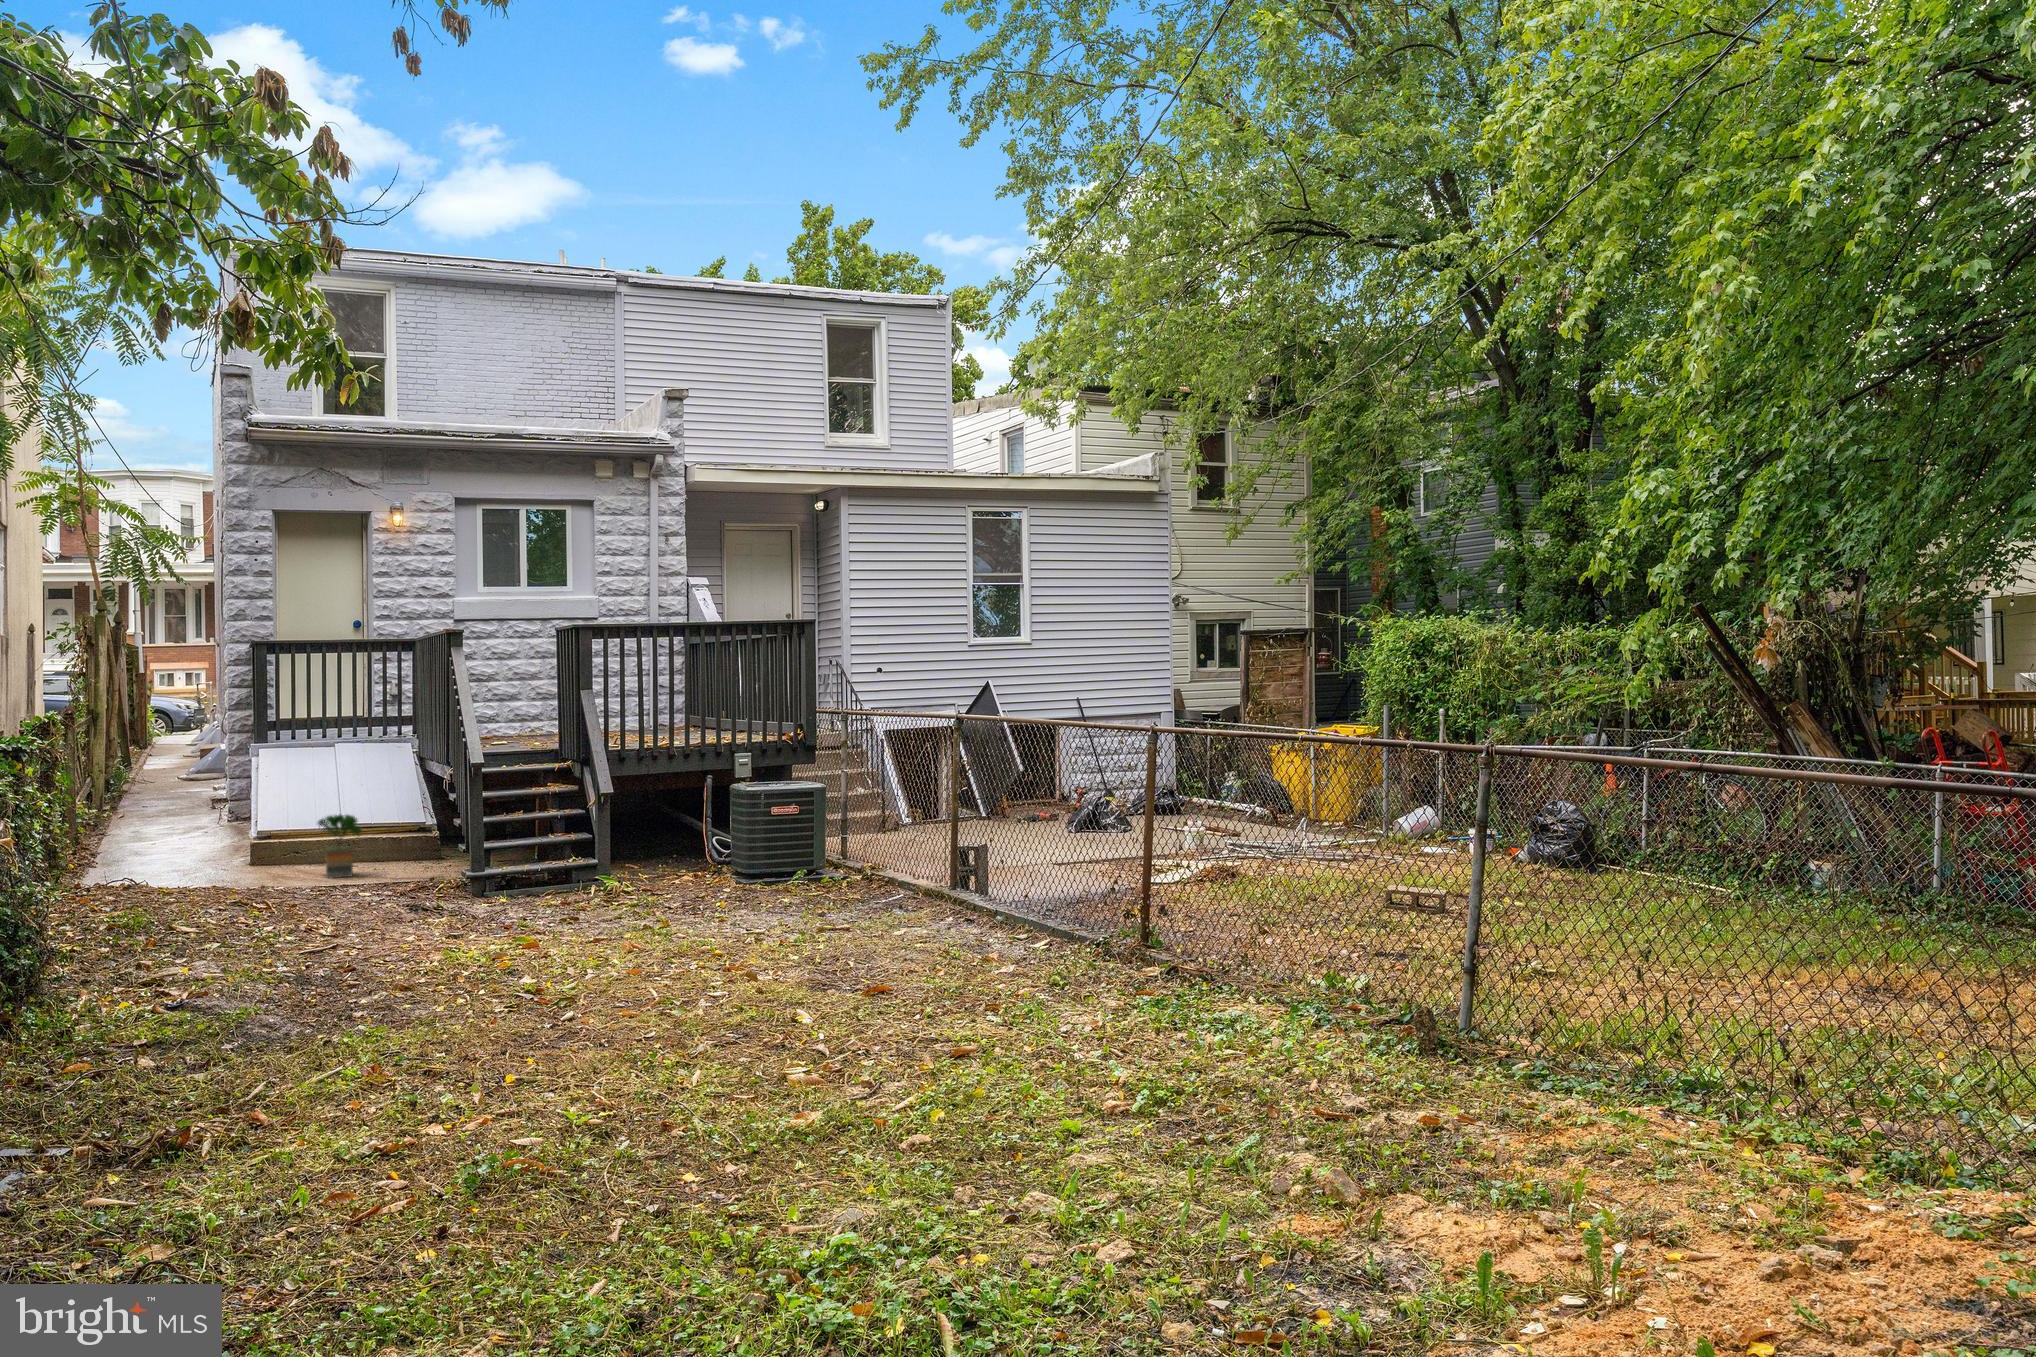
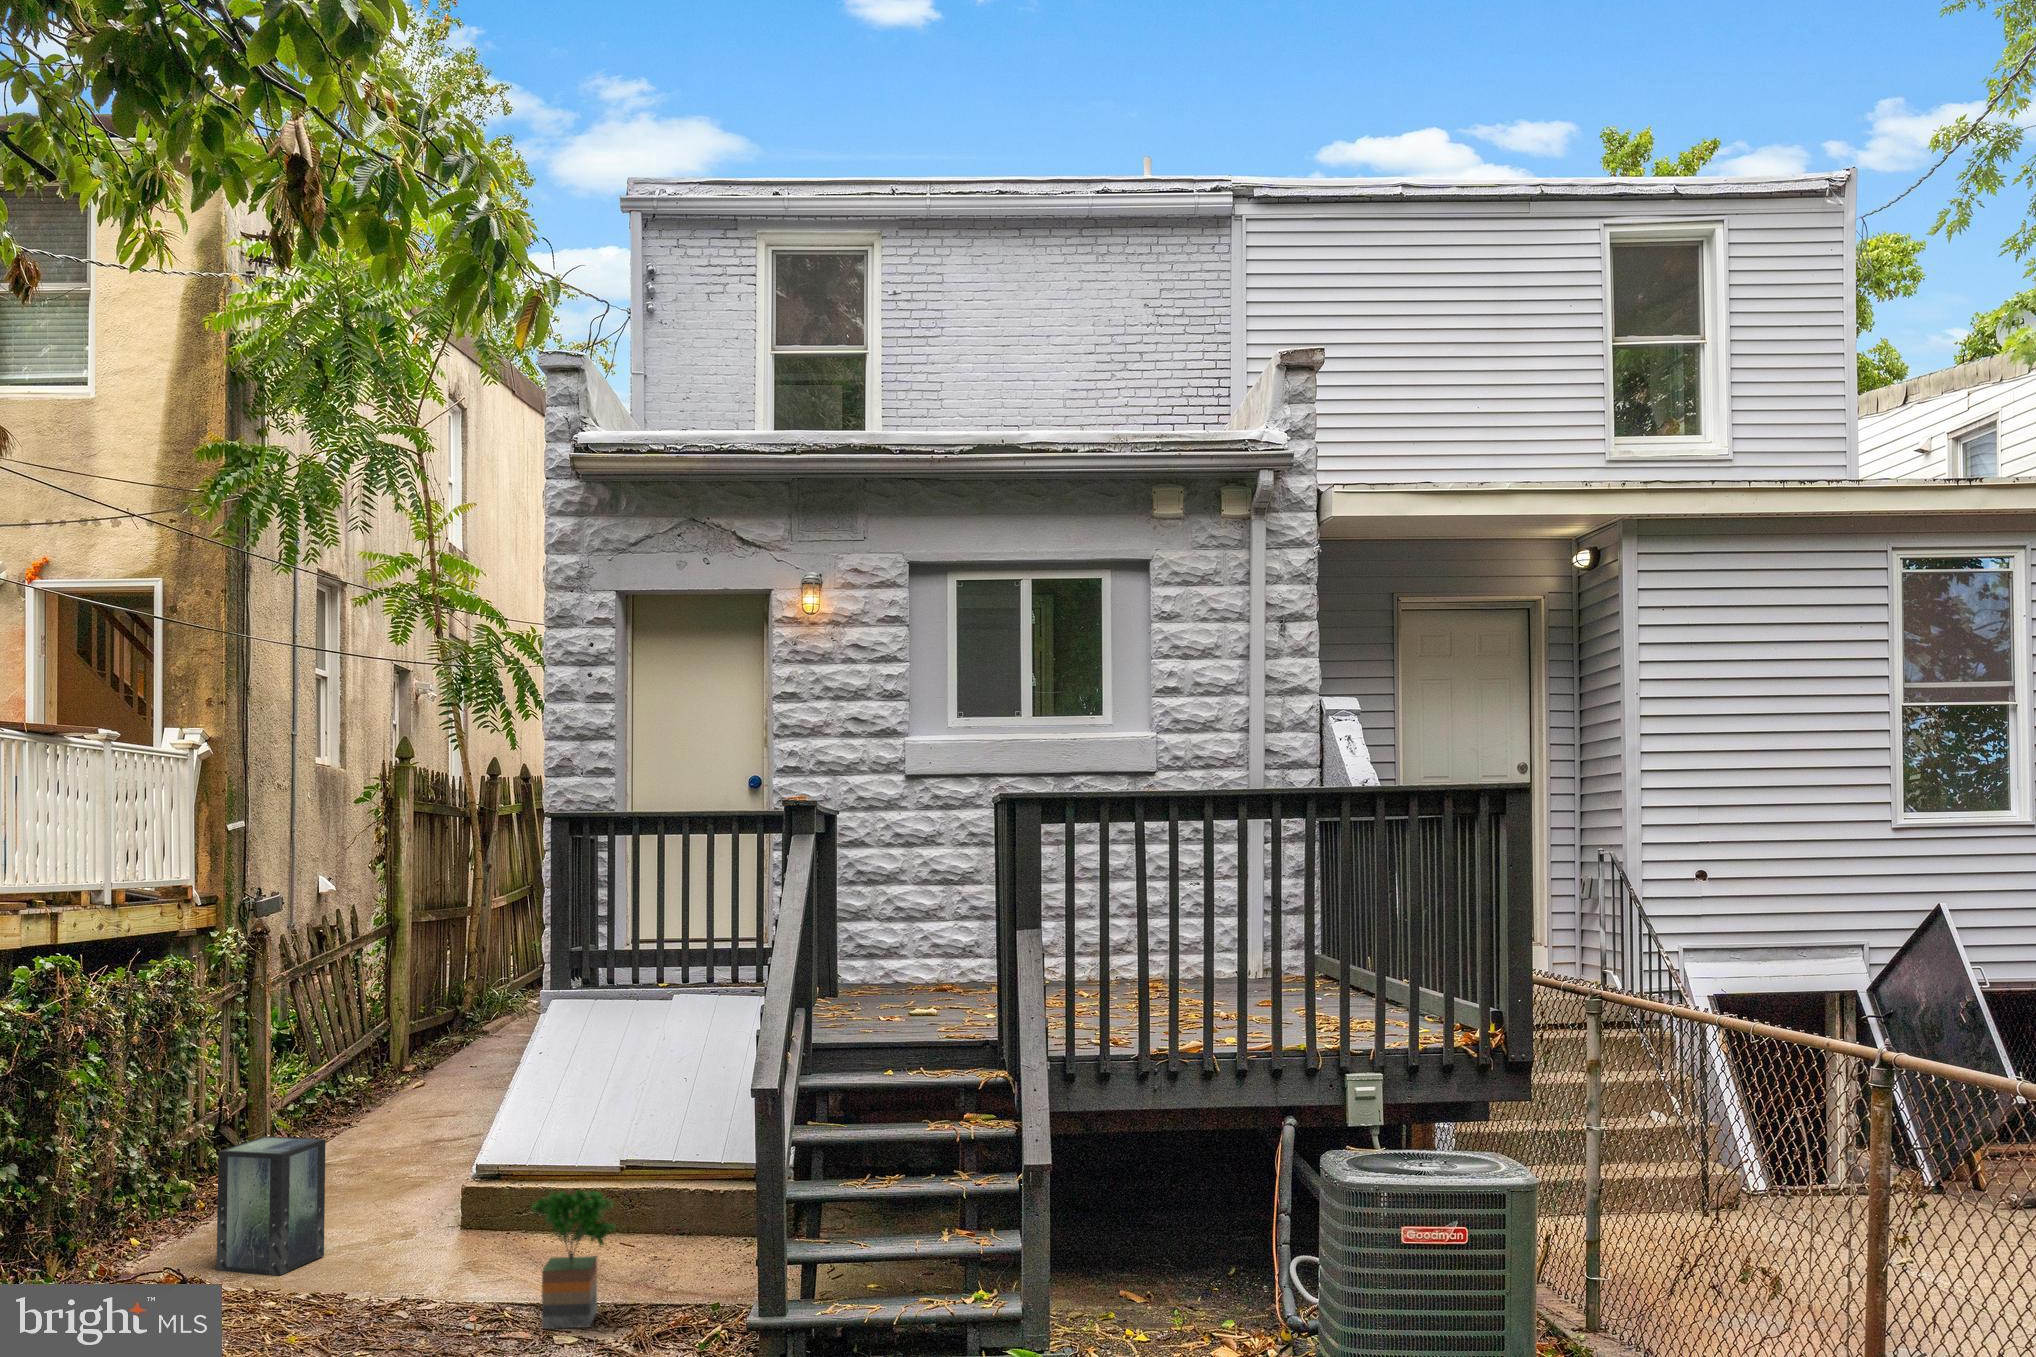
storage box: none [106,808,166,878] -> present [217,1136,325,1275]

